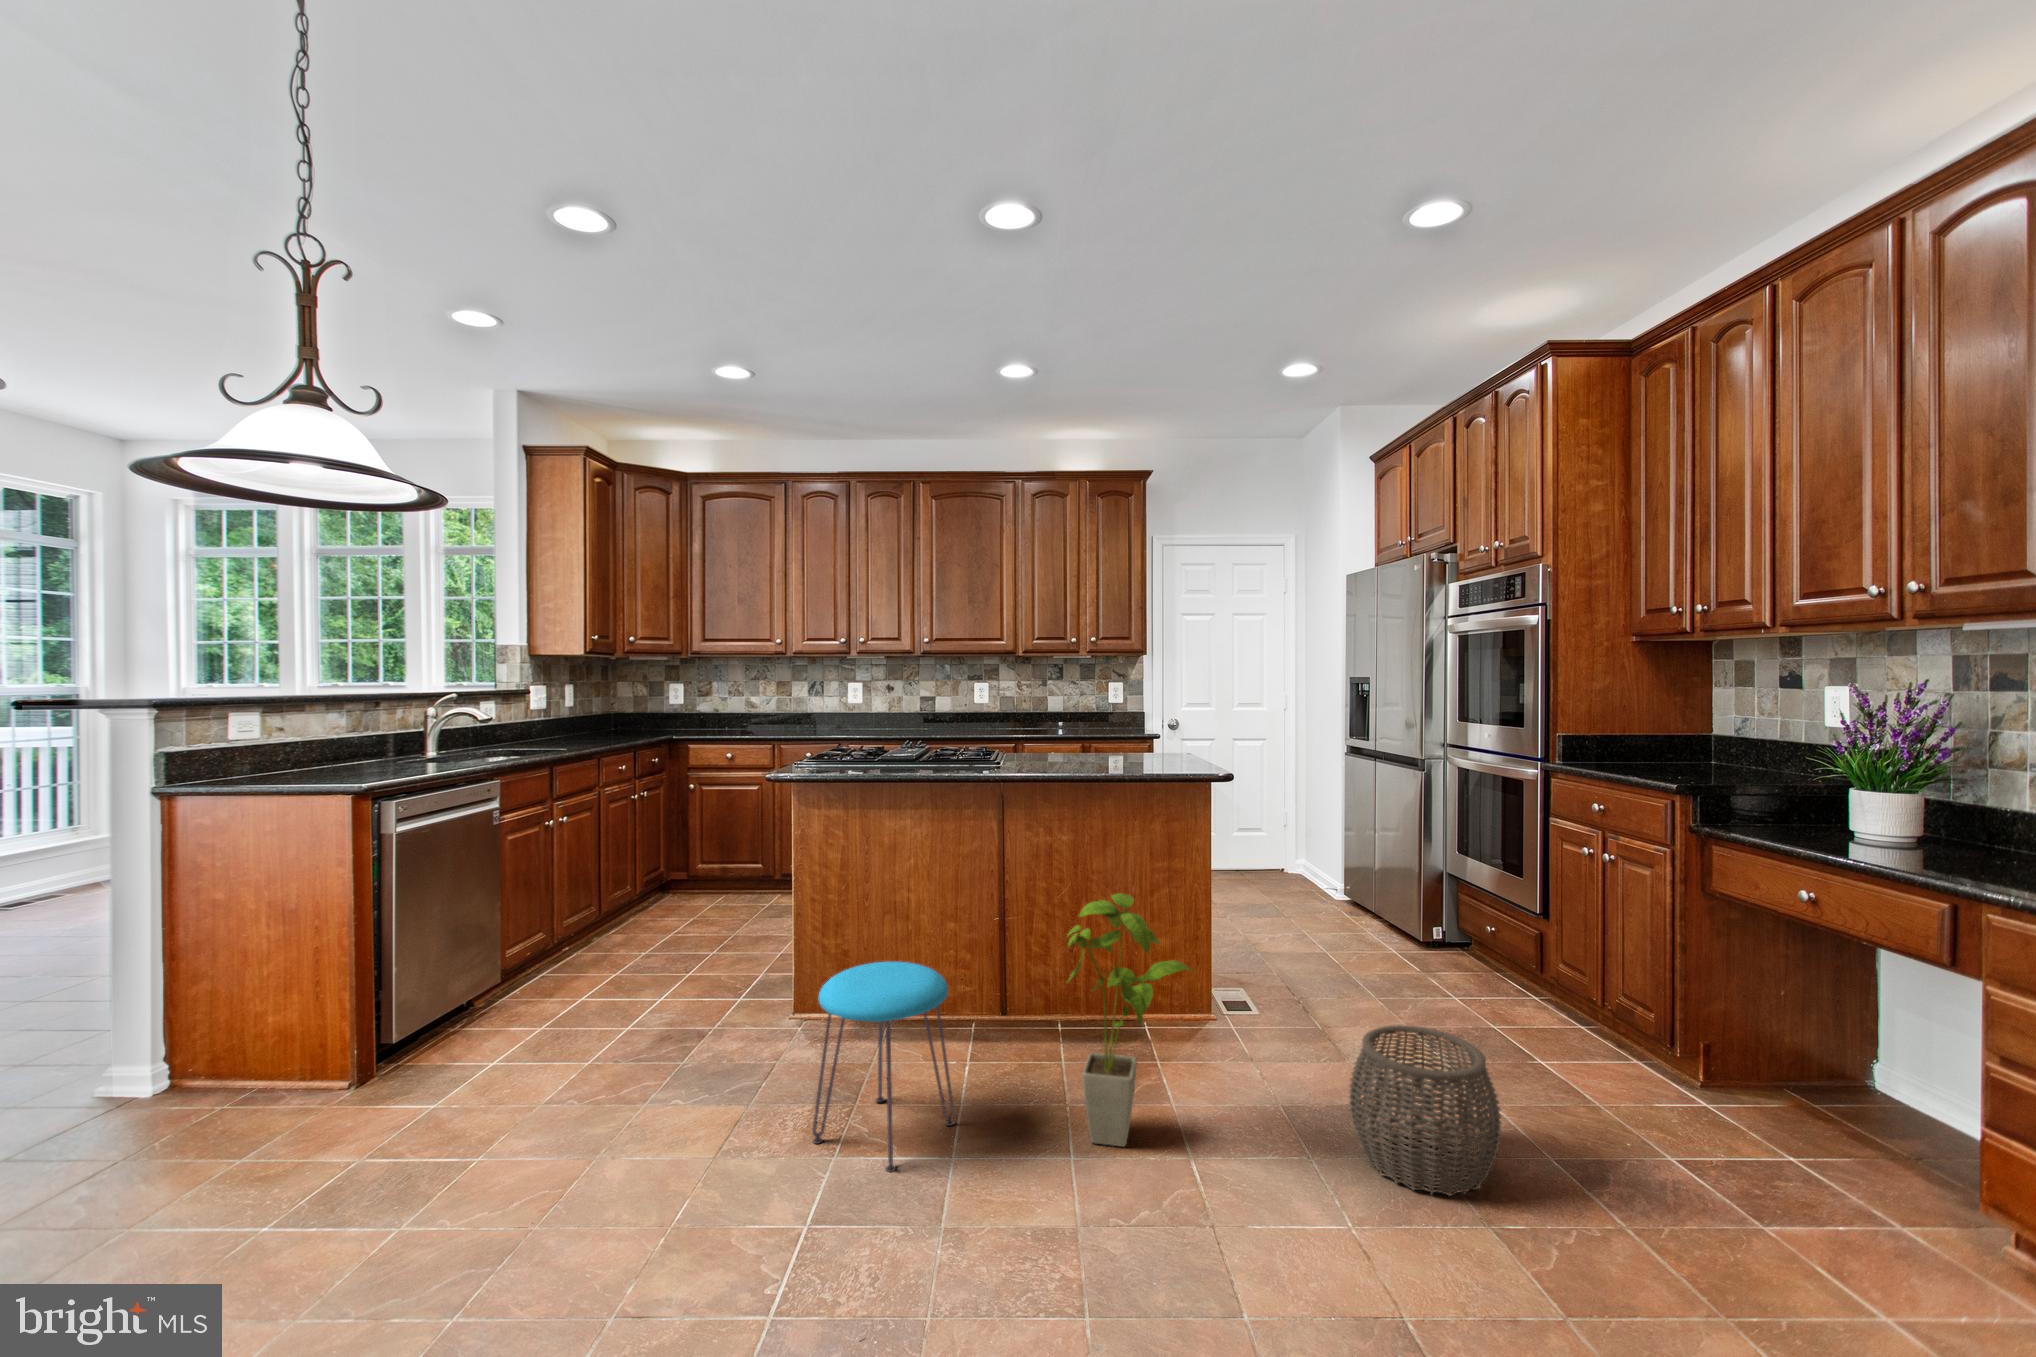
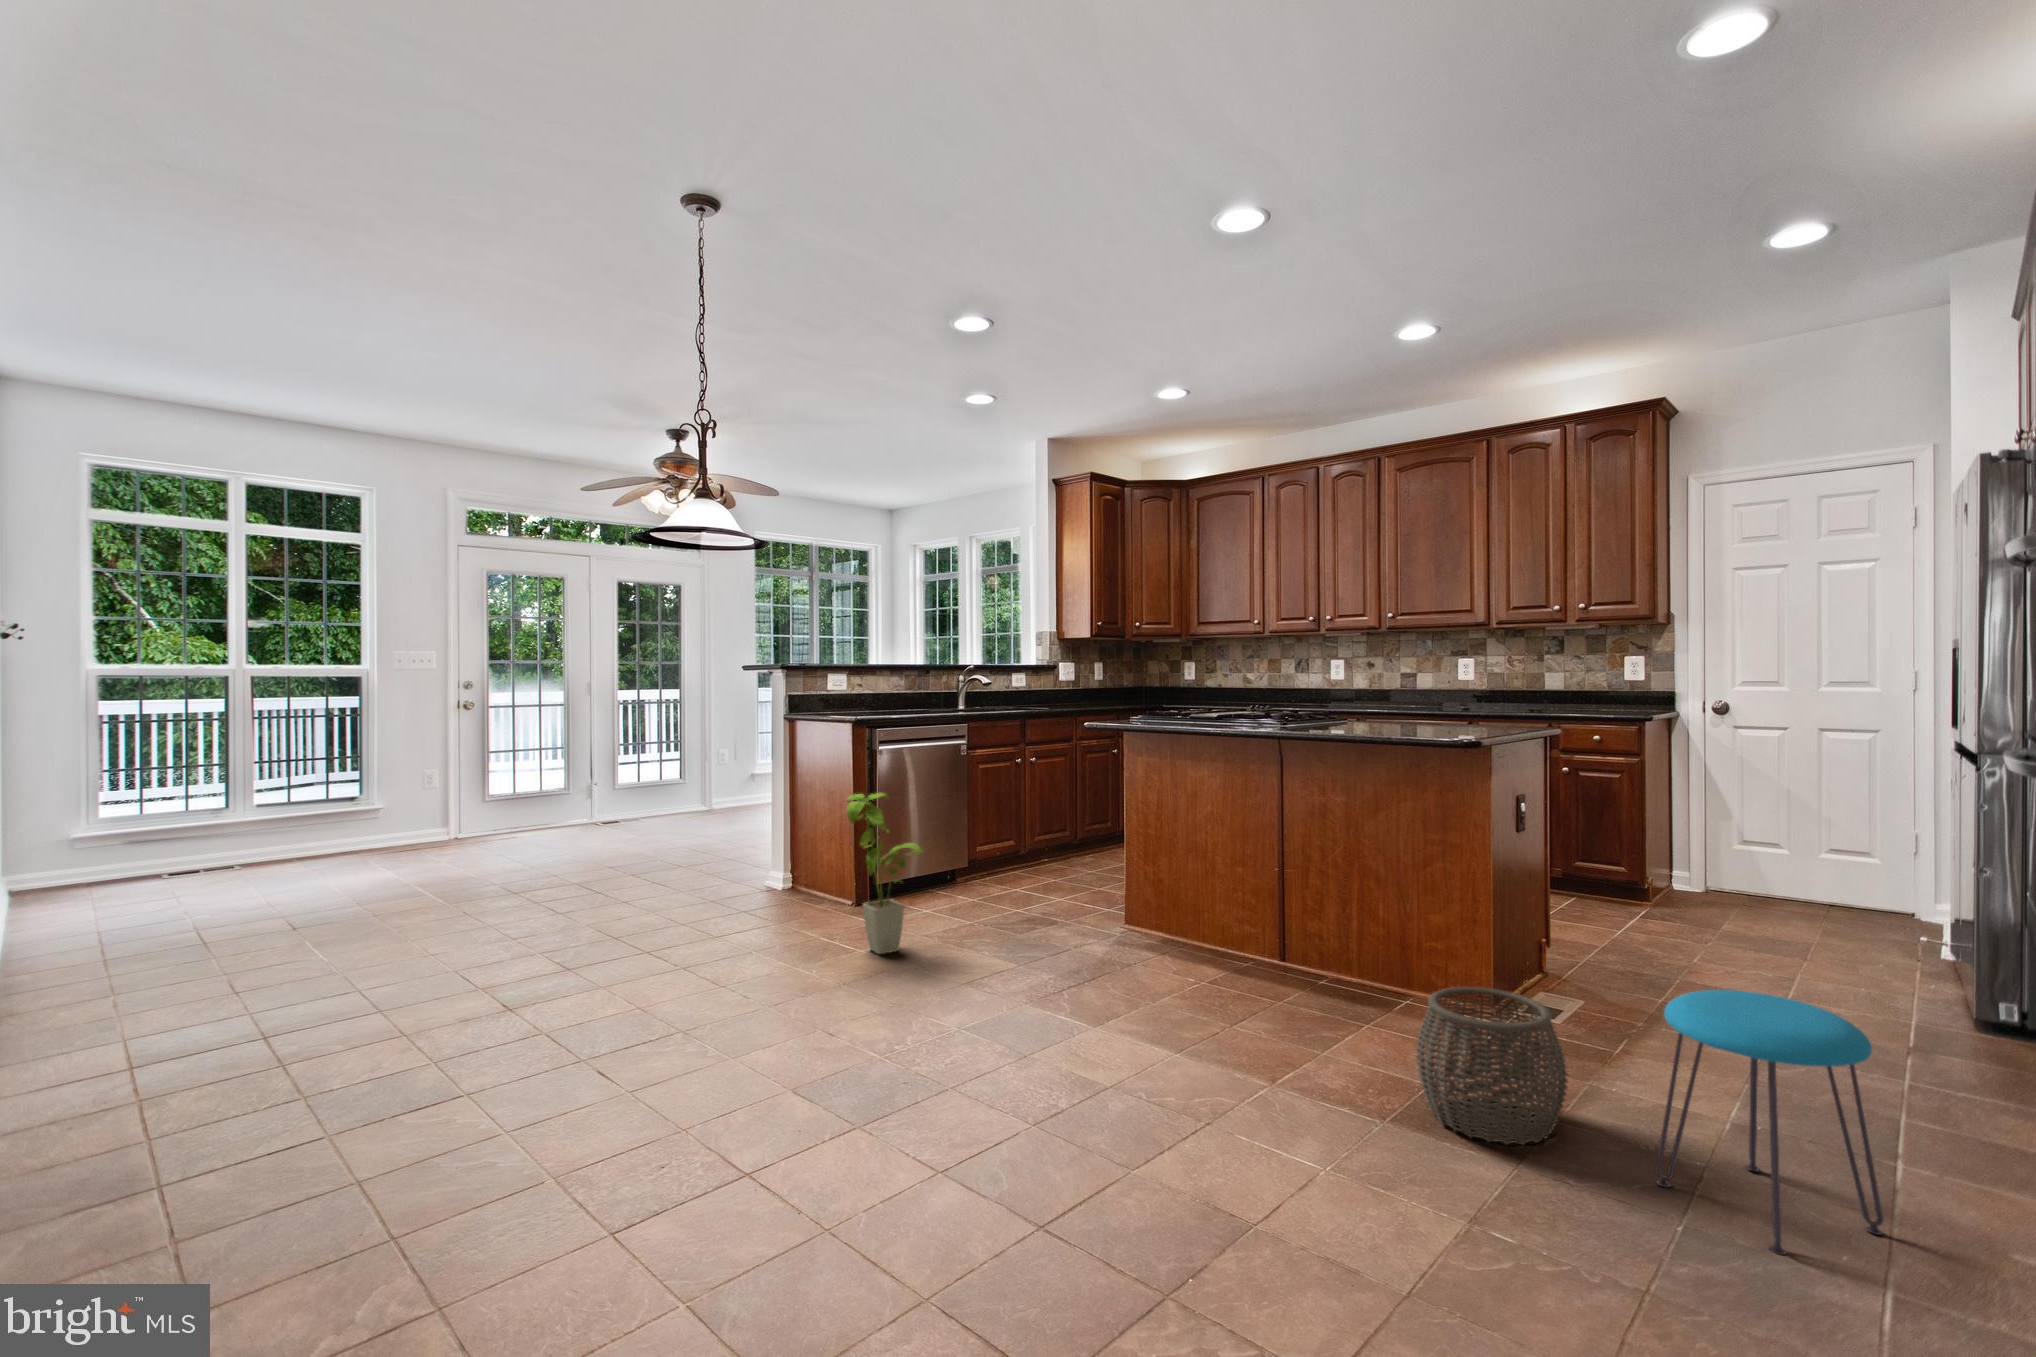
house plant: present [1067,893,1192,1147] -> present [846,793,923,954]
stool: present [812,961,955,1172] -> present [1656,990,1884,1255]

